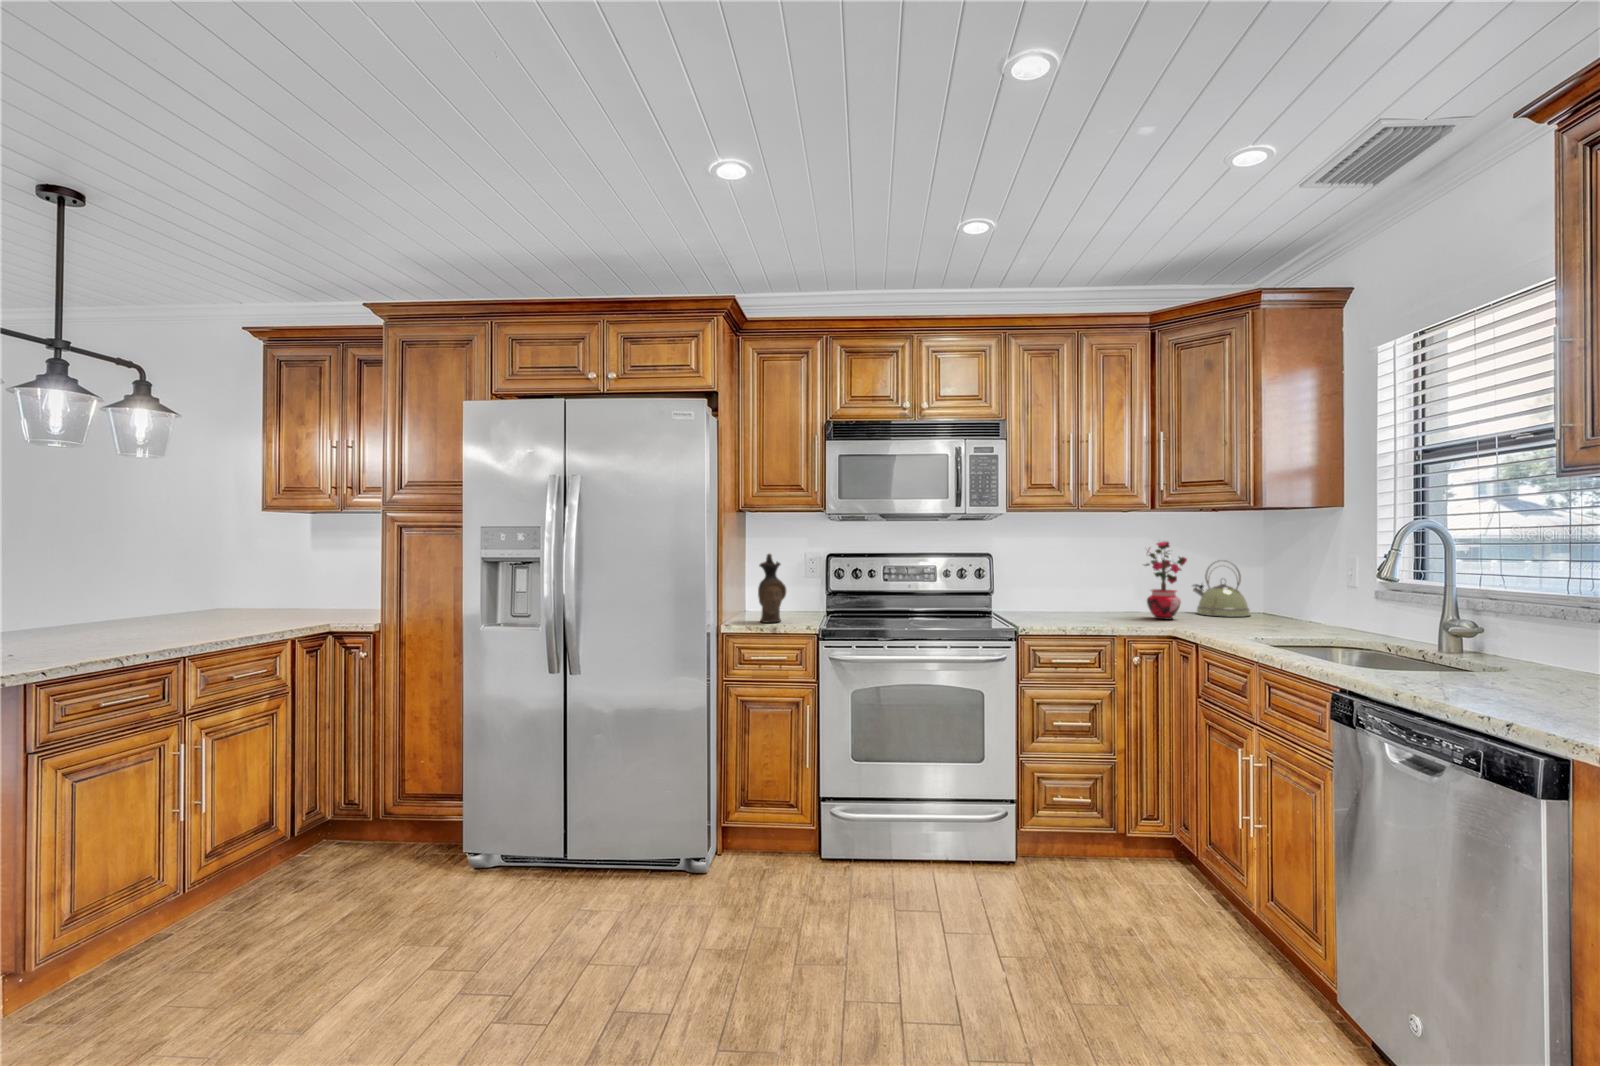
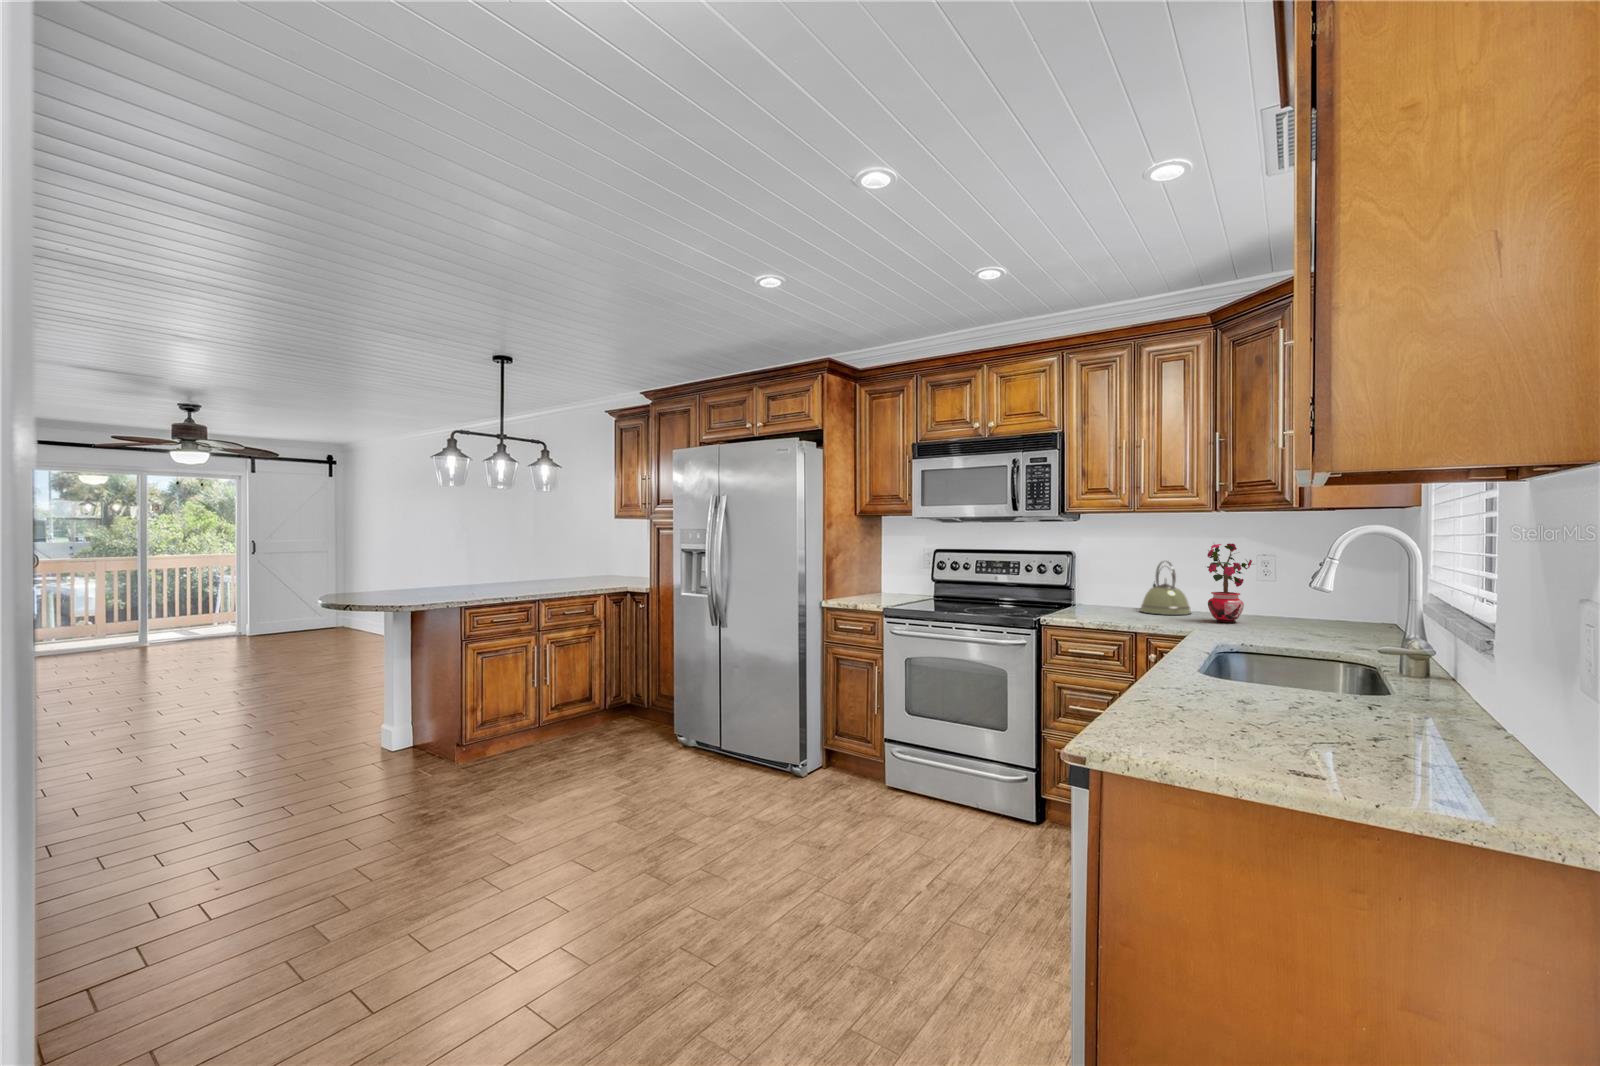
ceramic pitcher: present [758,554,786,623] -> none [861,549,882,602]
kettle: present [1193,560,1250,617] -> present [1141,561,1191,615]

